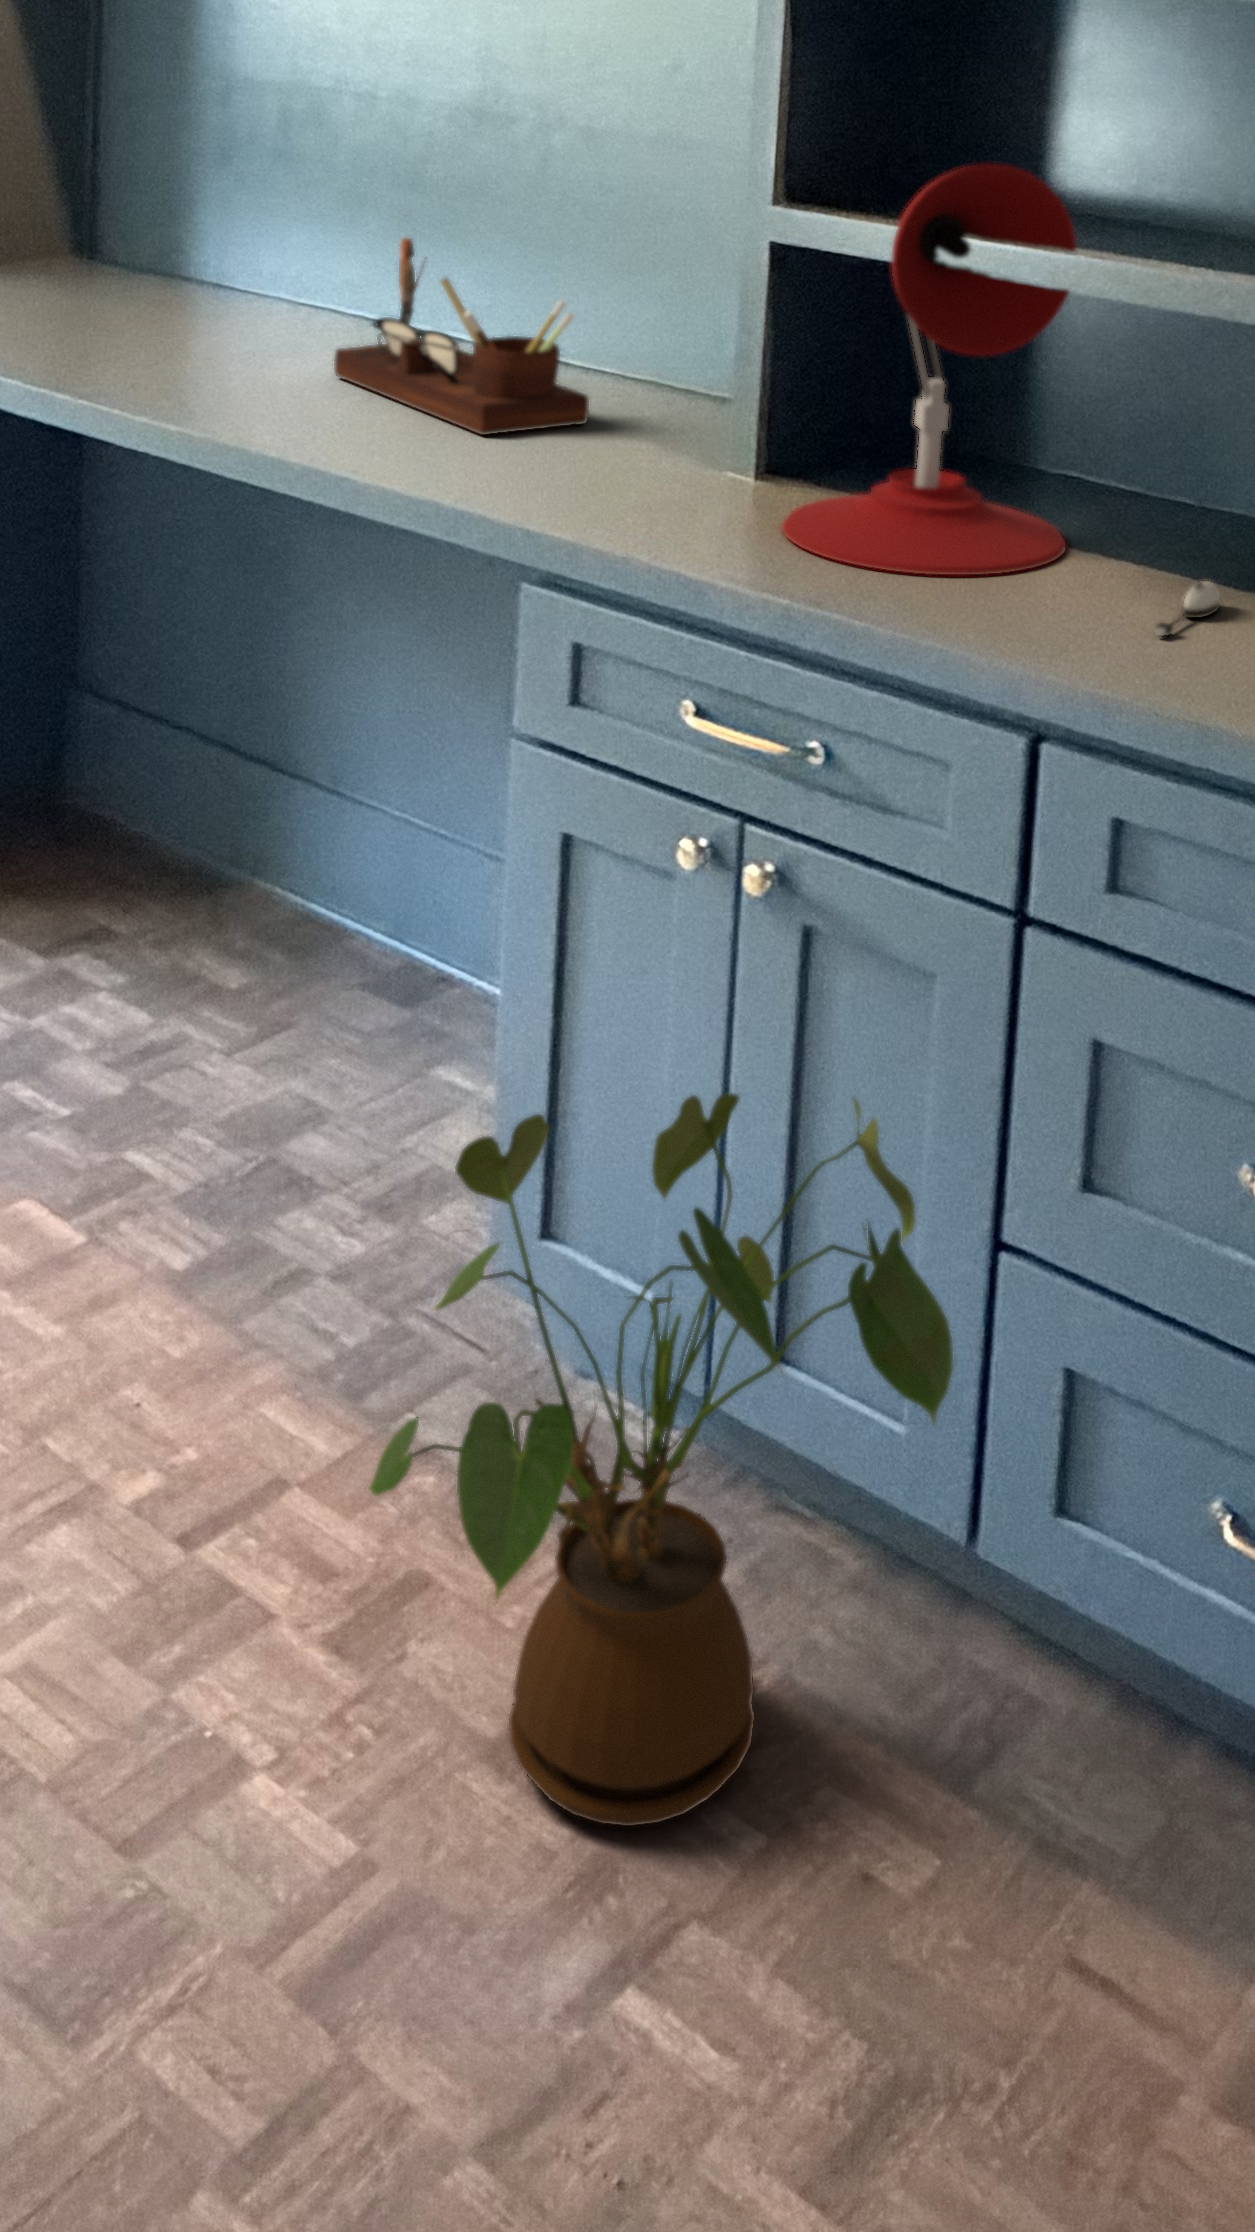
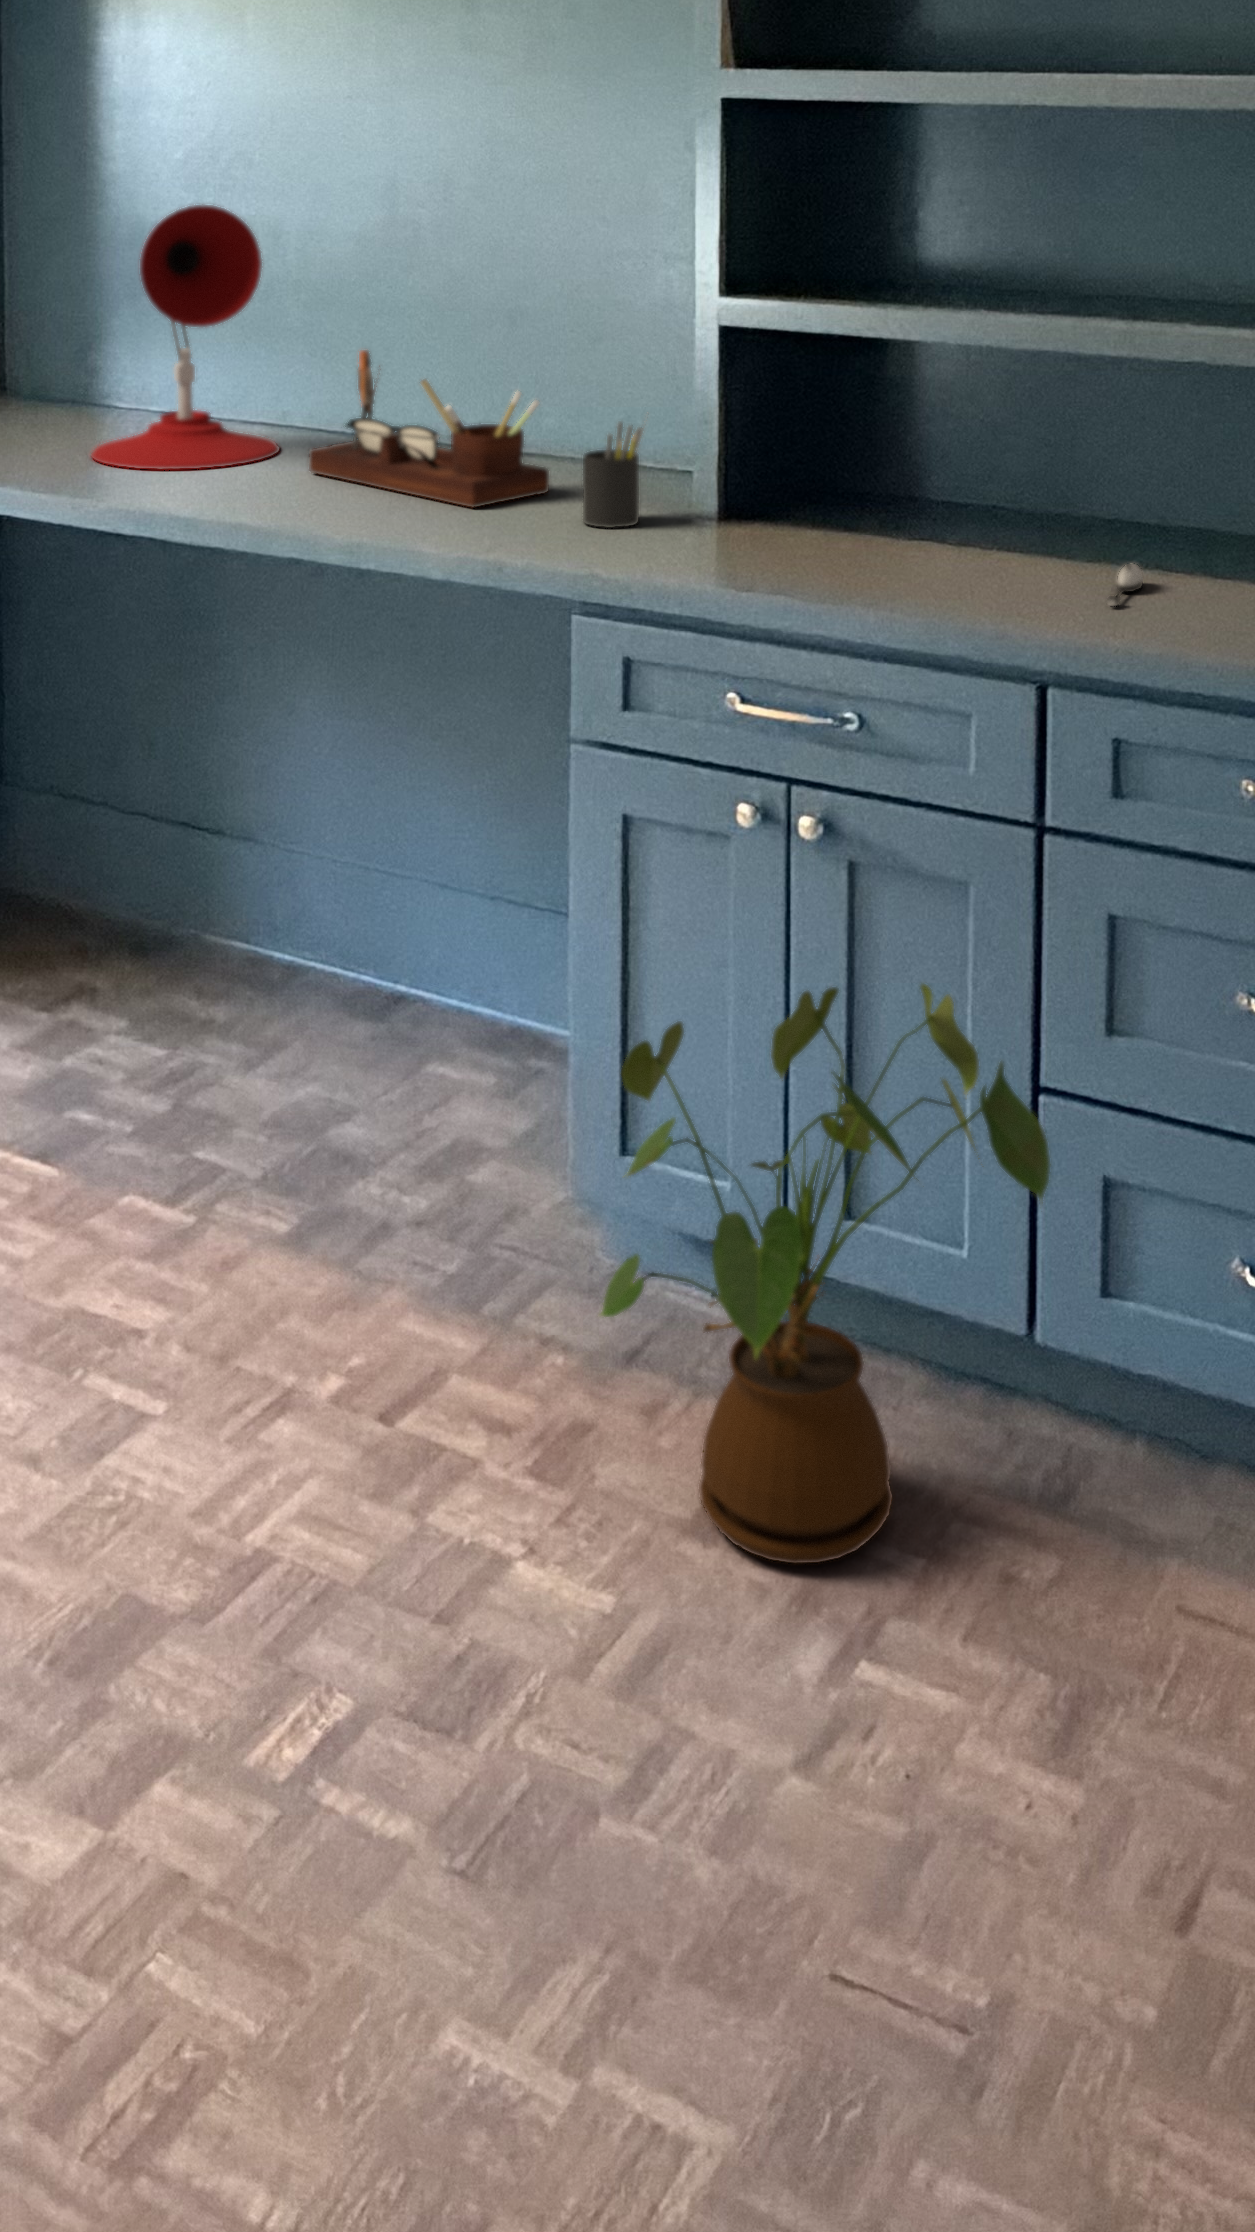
desk lamp: present [782,164,1076,575] -> present [91,205,279,469]
pen holder: none [595,339,682,475] -> present [583,422,643,528]

